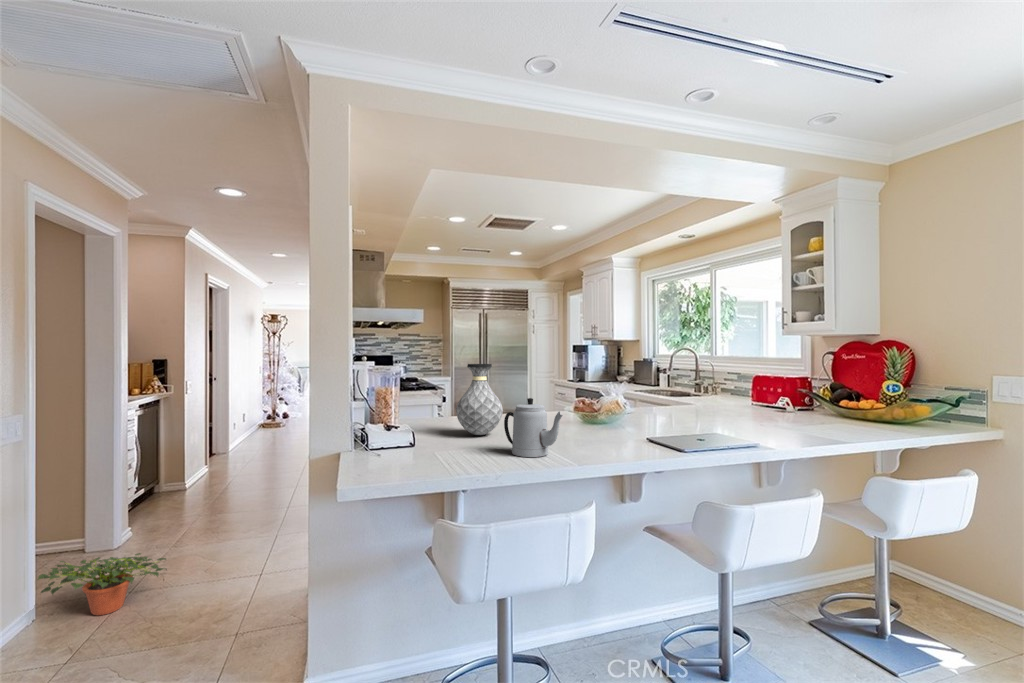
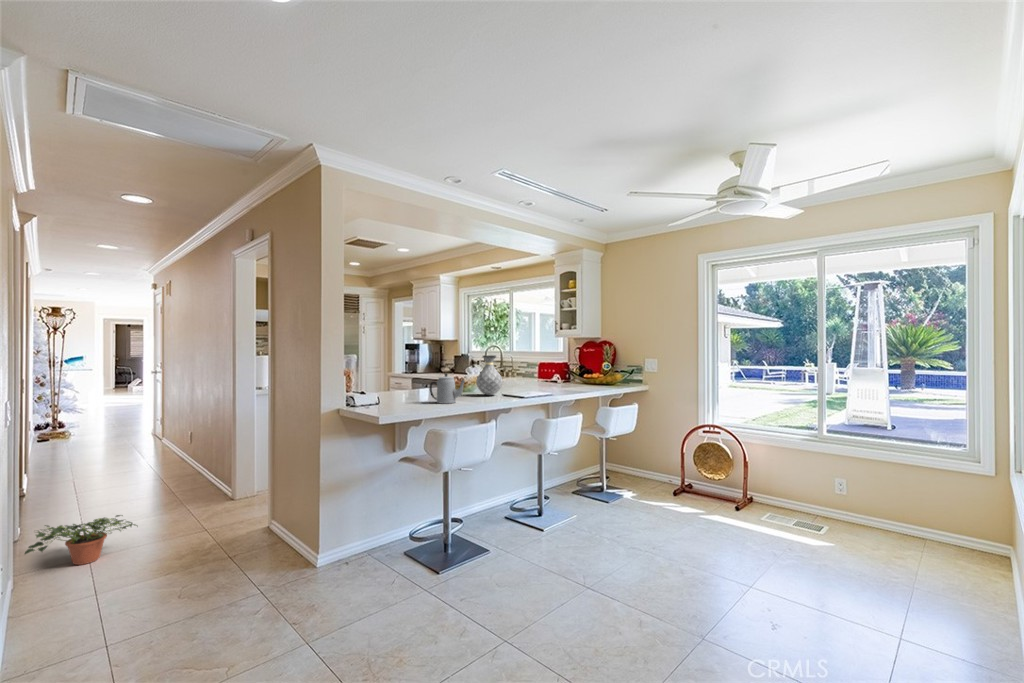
vase: present [456,364,503,435] -> present [476,355,502,395]

